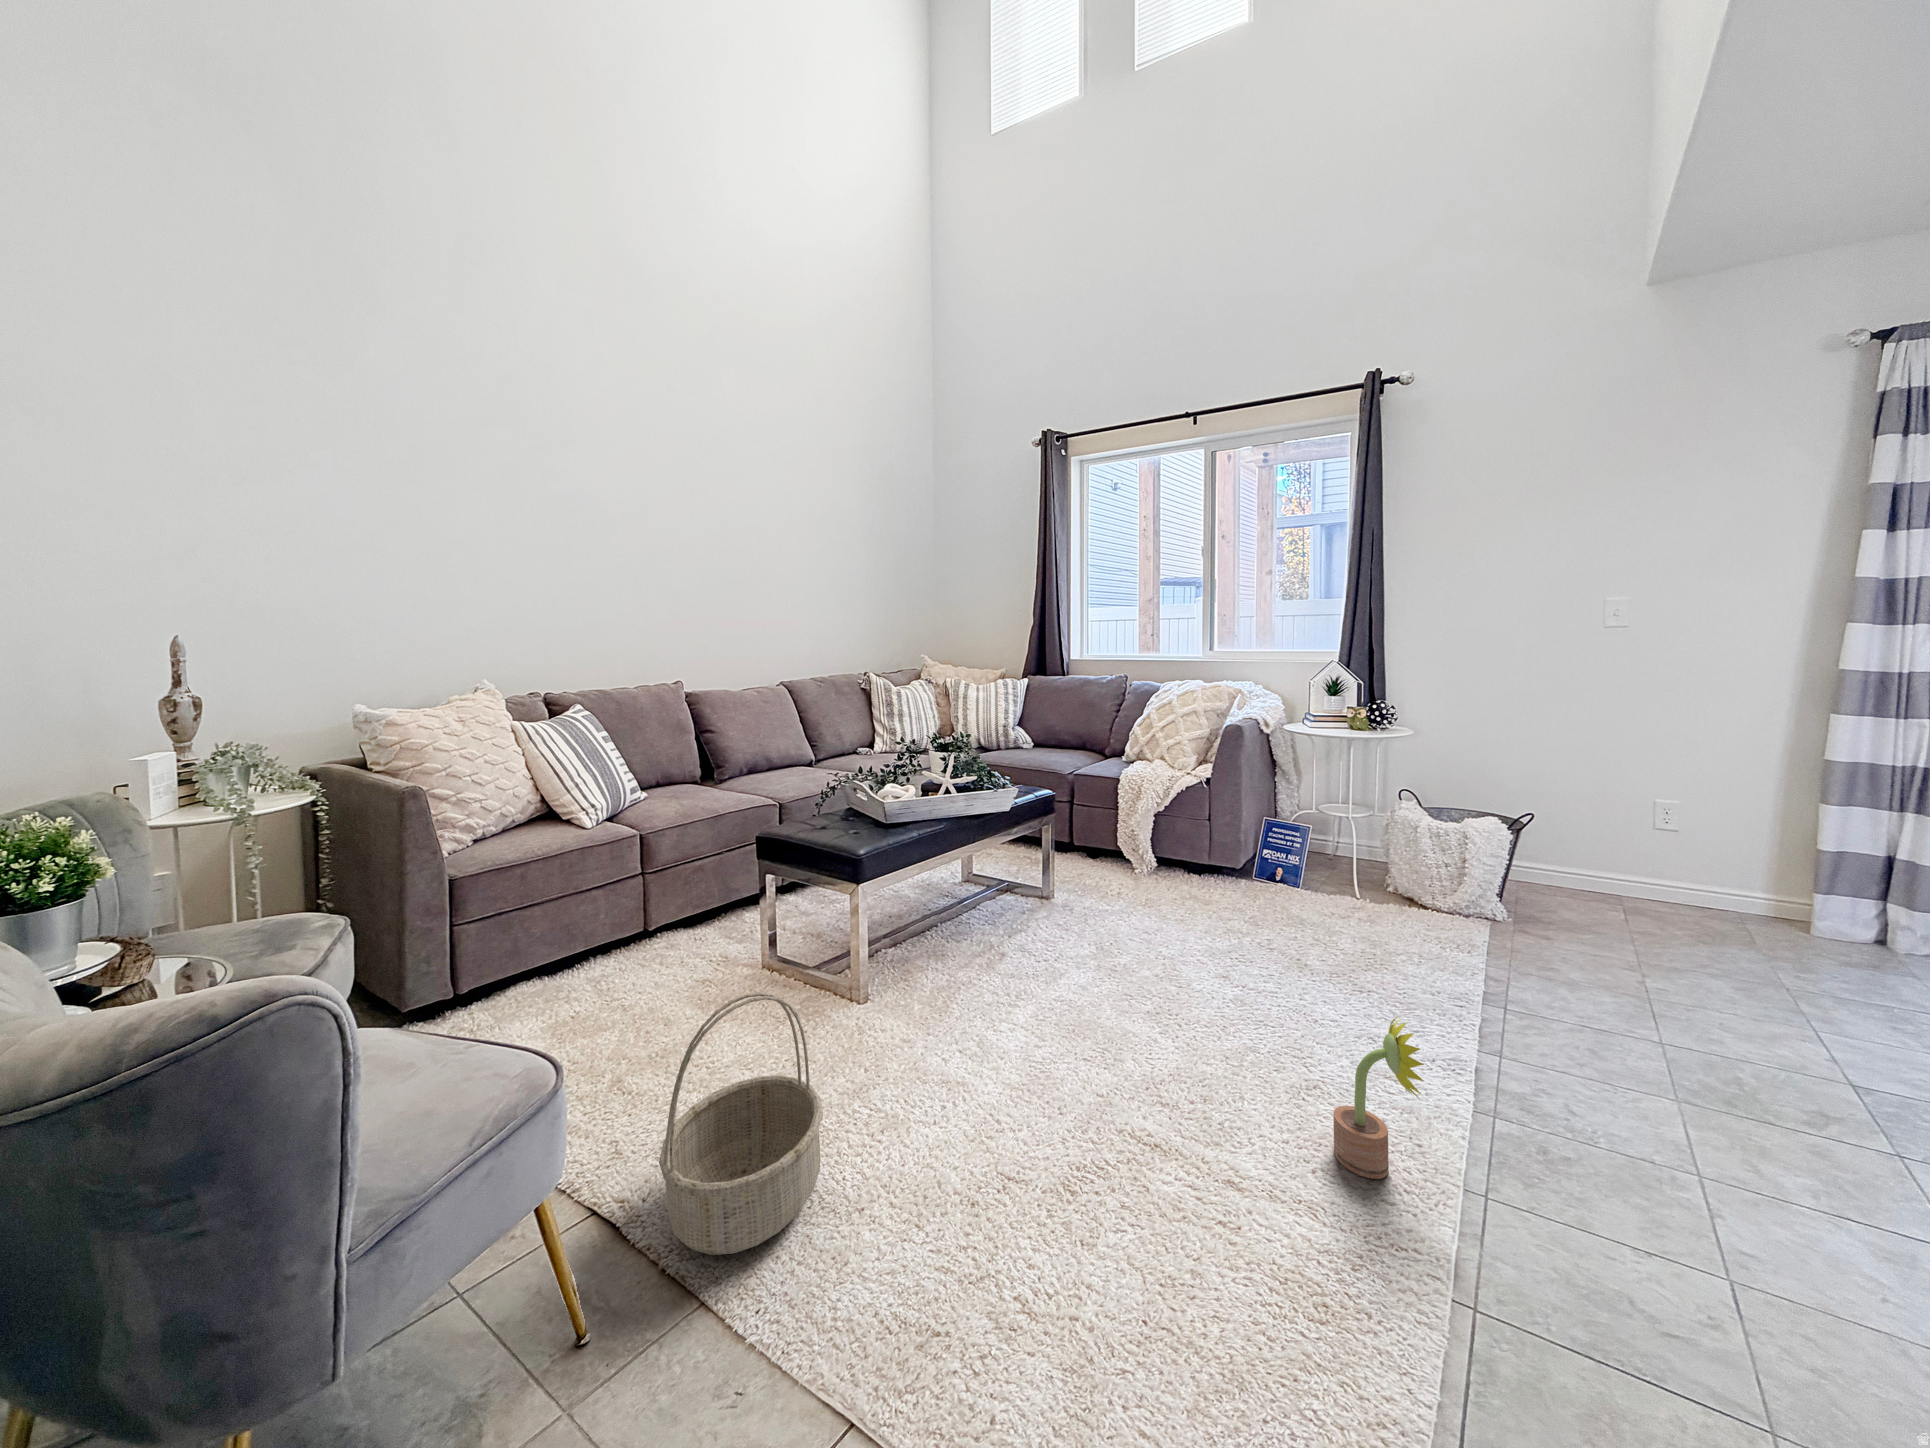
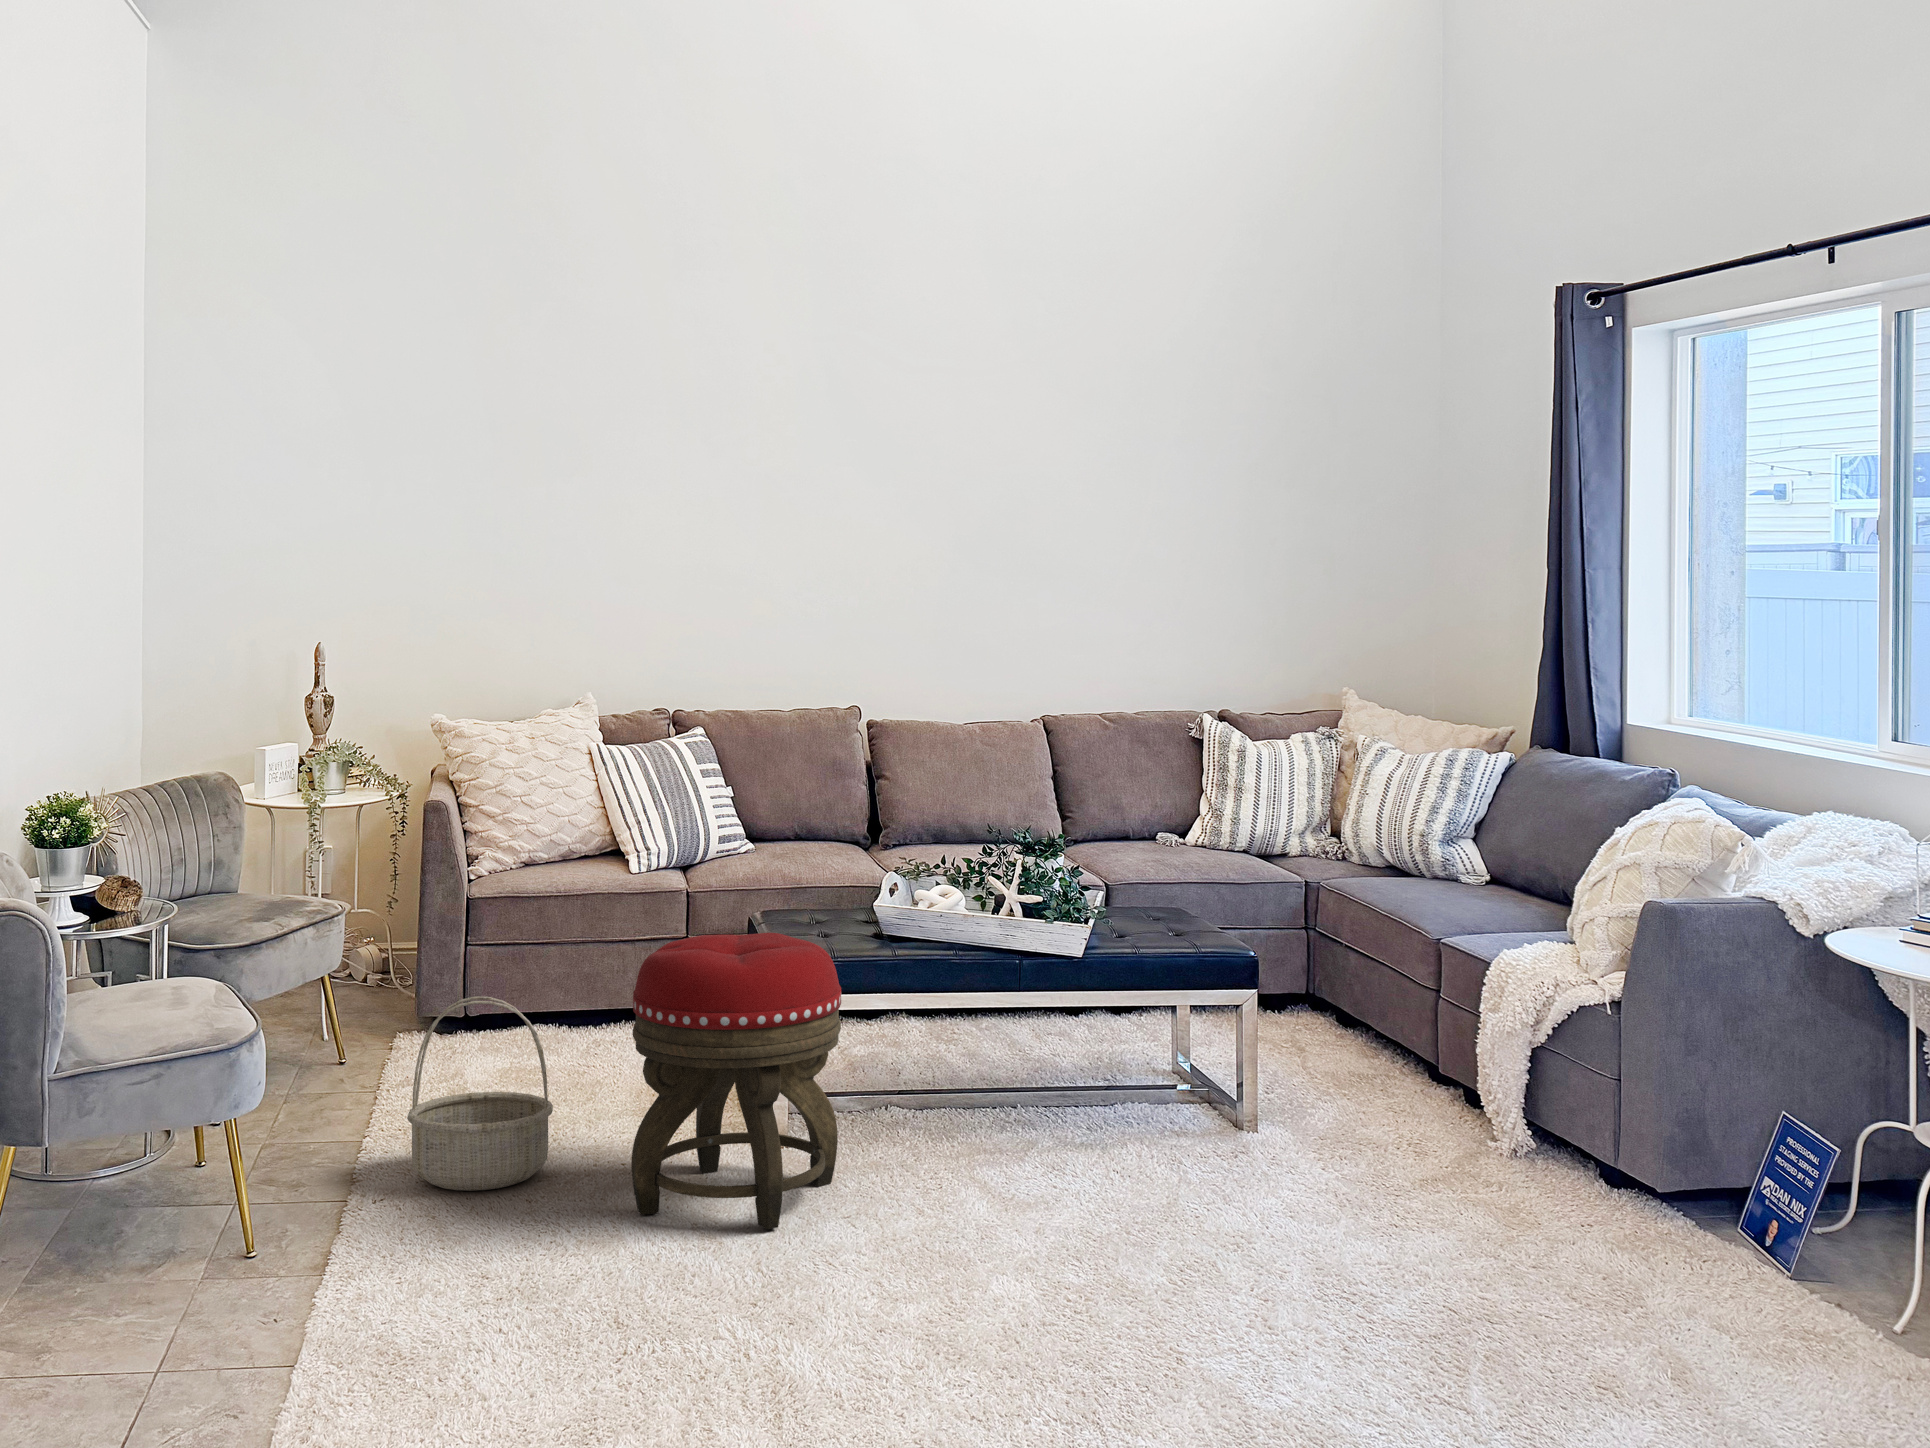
footstool: none [901,846,1100,1162] -> present [631,933,841,1229]
decorative plant: present [1333,1017,1424,1179] -> none [885,1168,970,1331]

